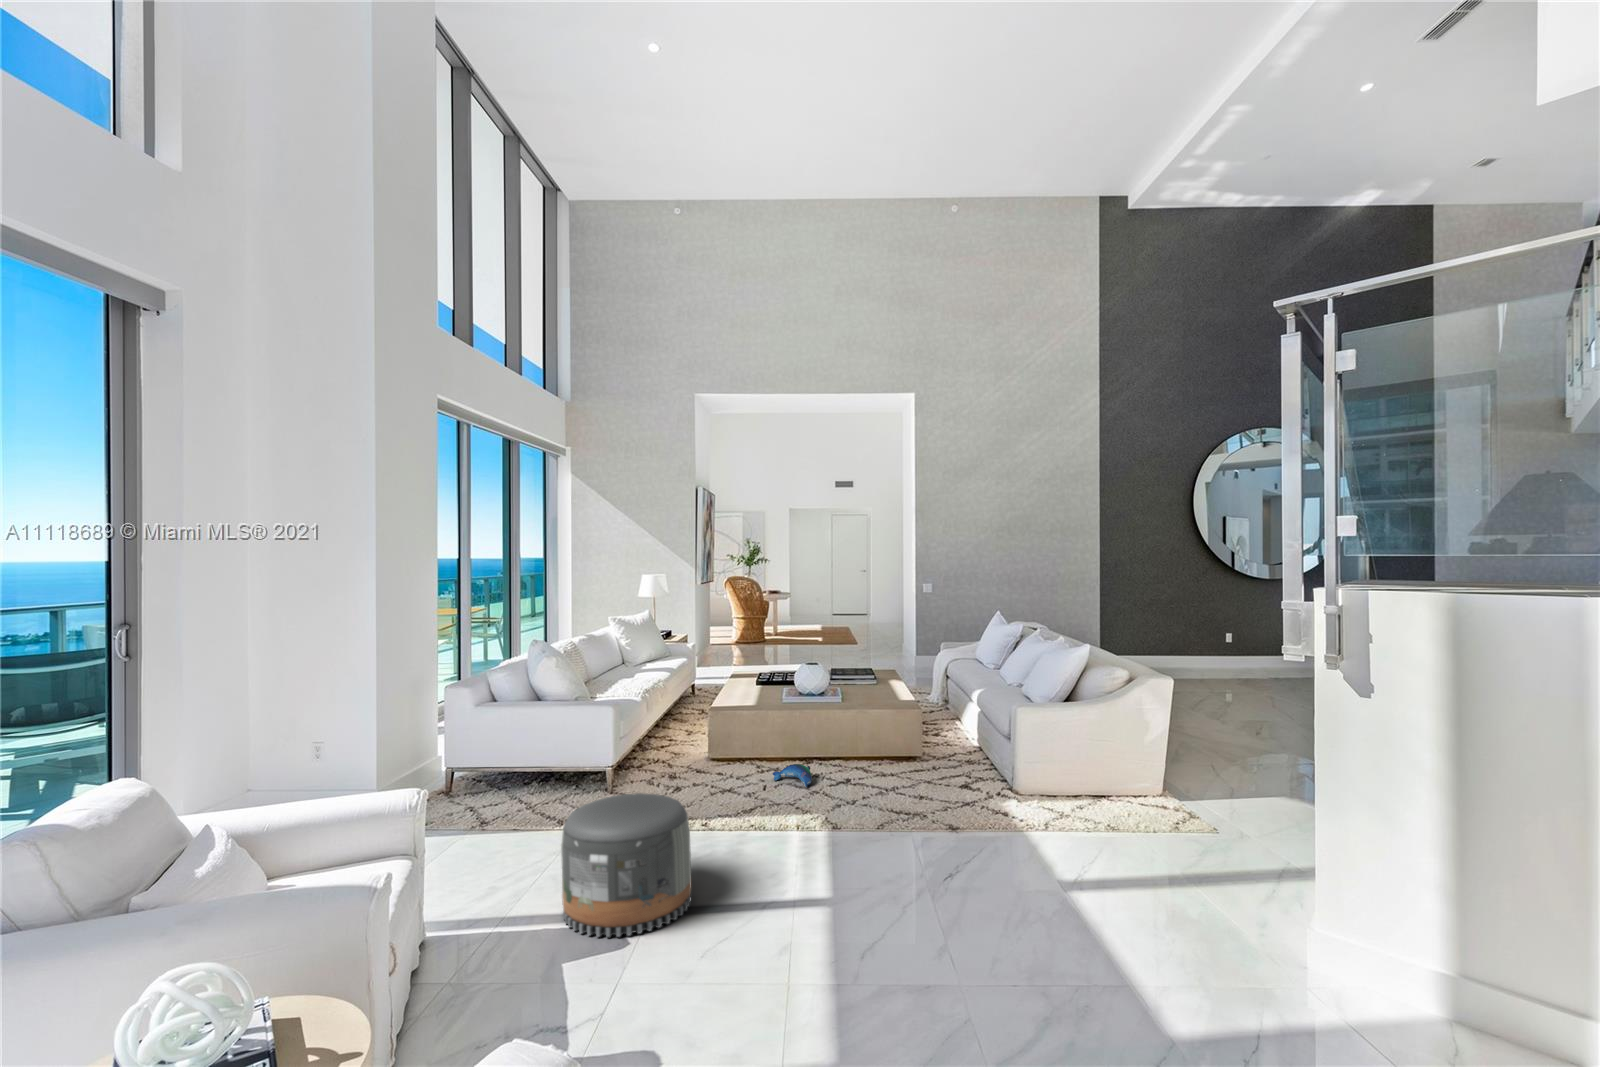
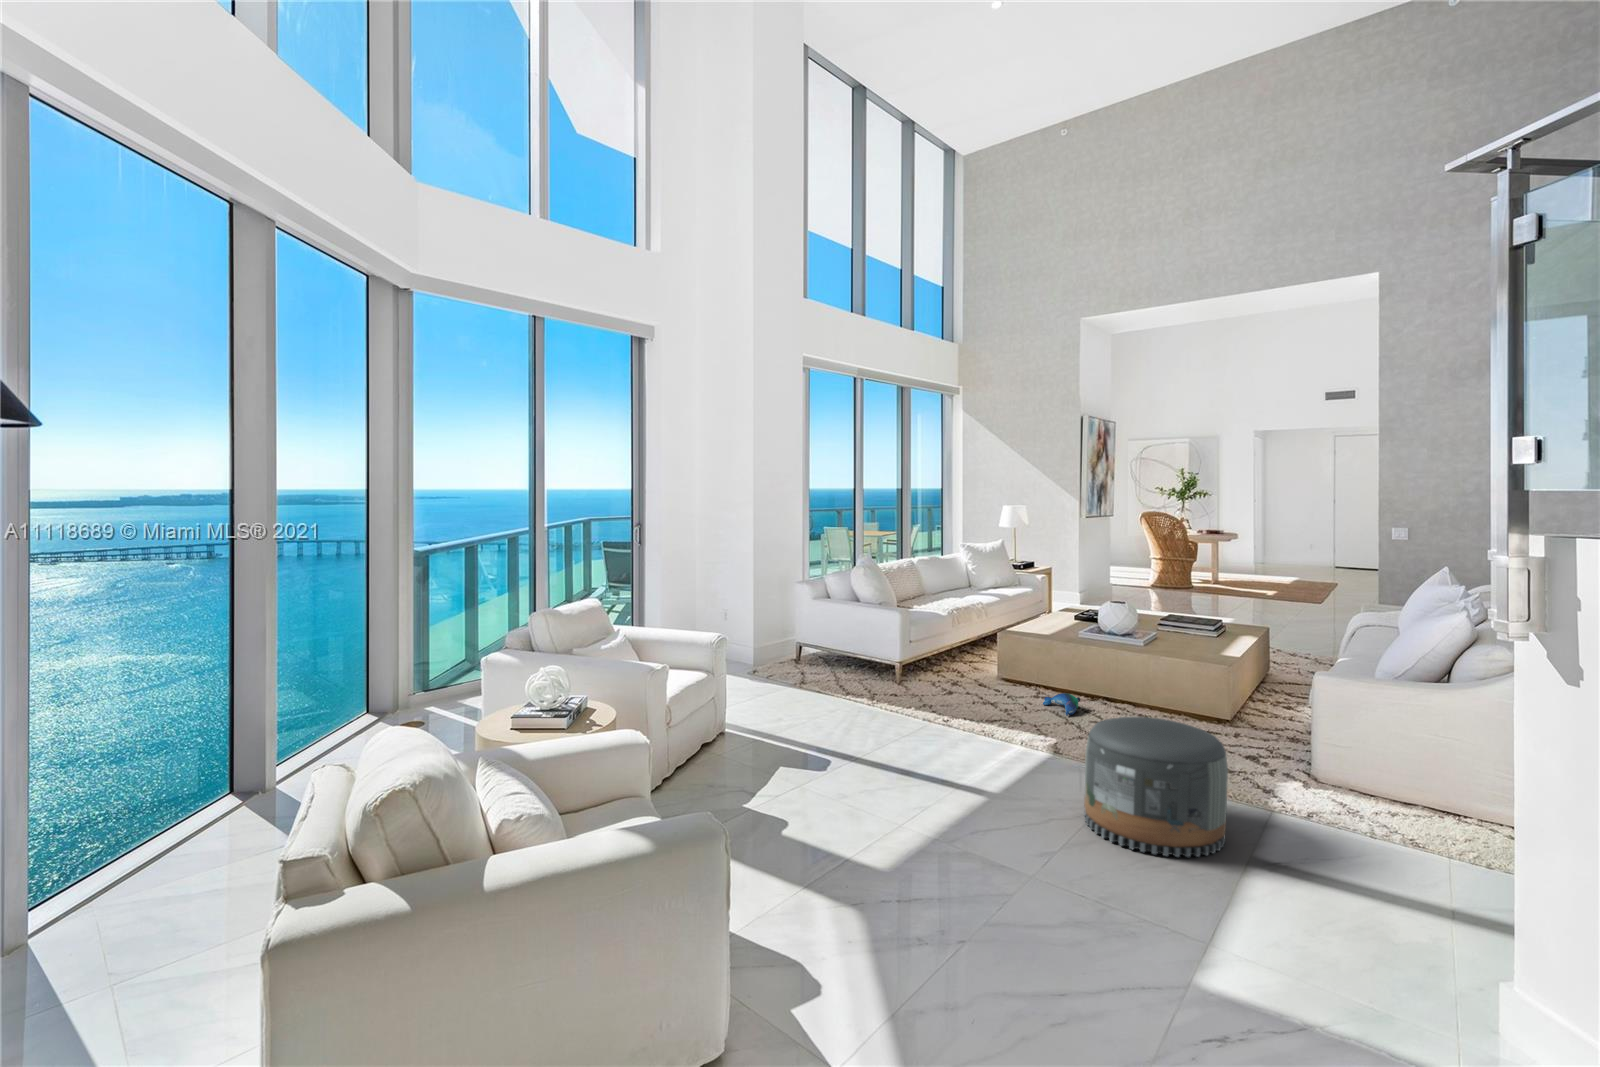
pouf: present [561,793,692,937] -> present [1084,717,1228,857]

